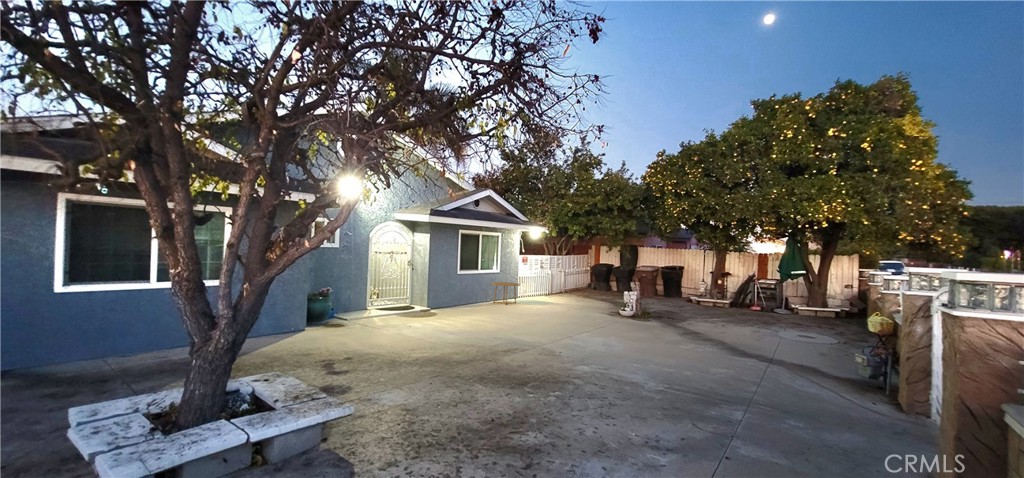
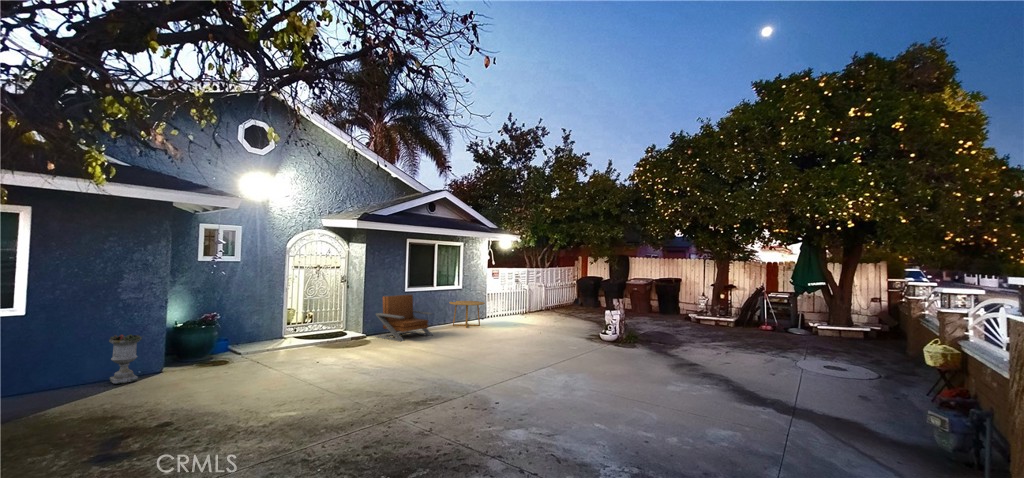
lounge chair: none [437,276,483,314] -> present [376,295,433,341]
planter: none [271,301,294,337] -> present [109,334,142,384]

